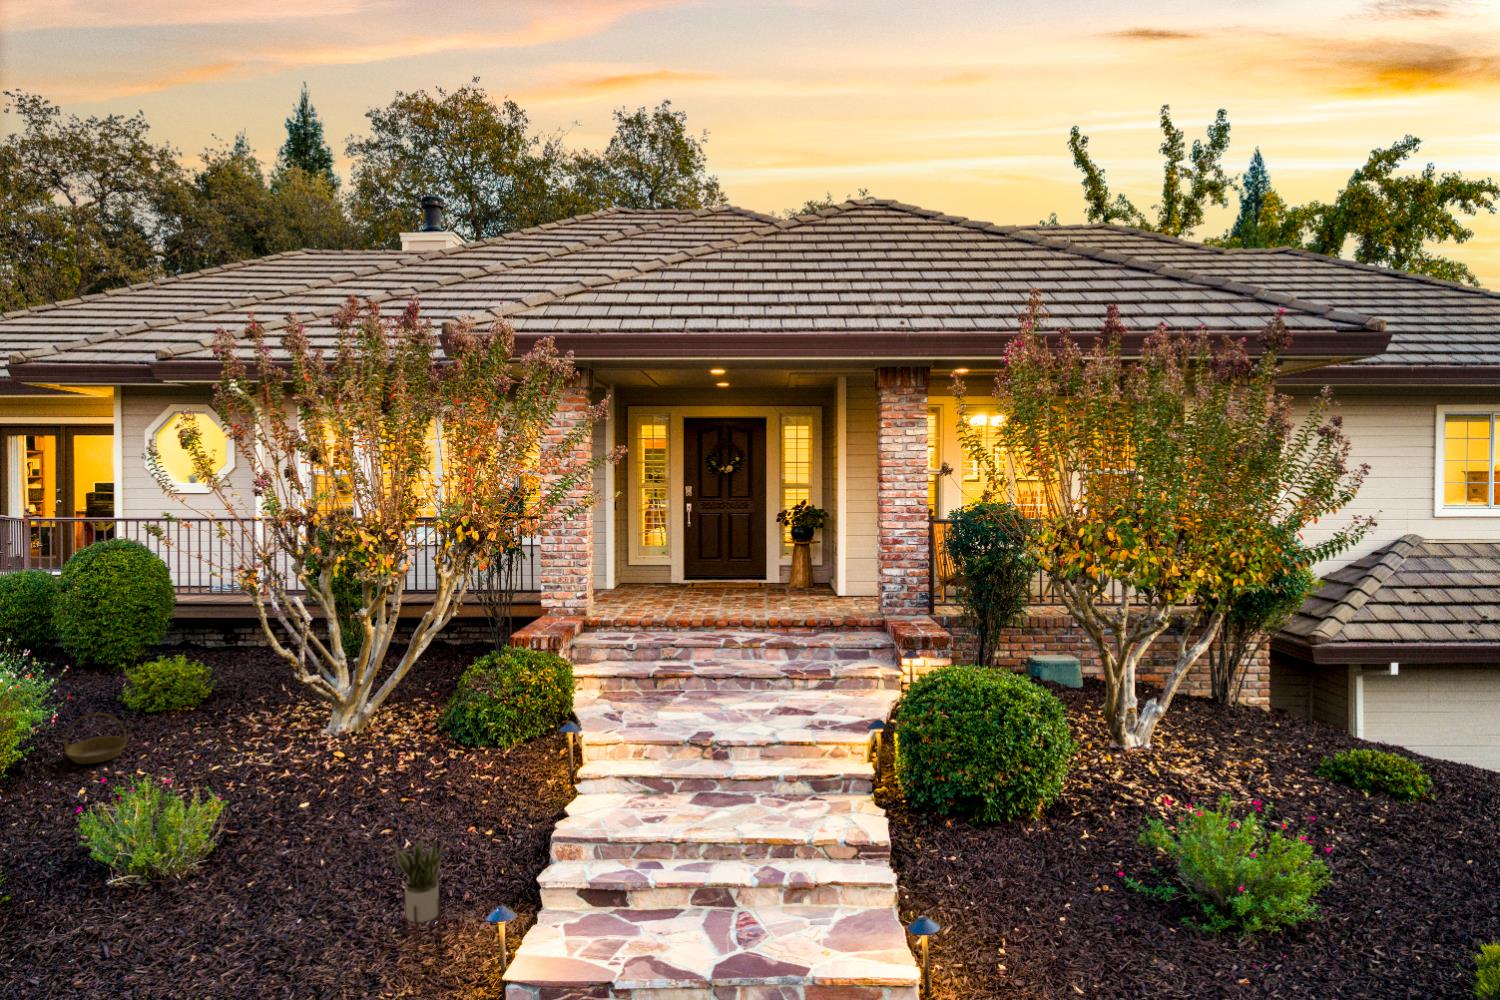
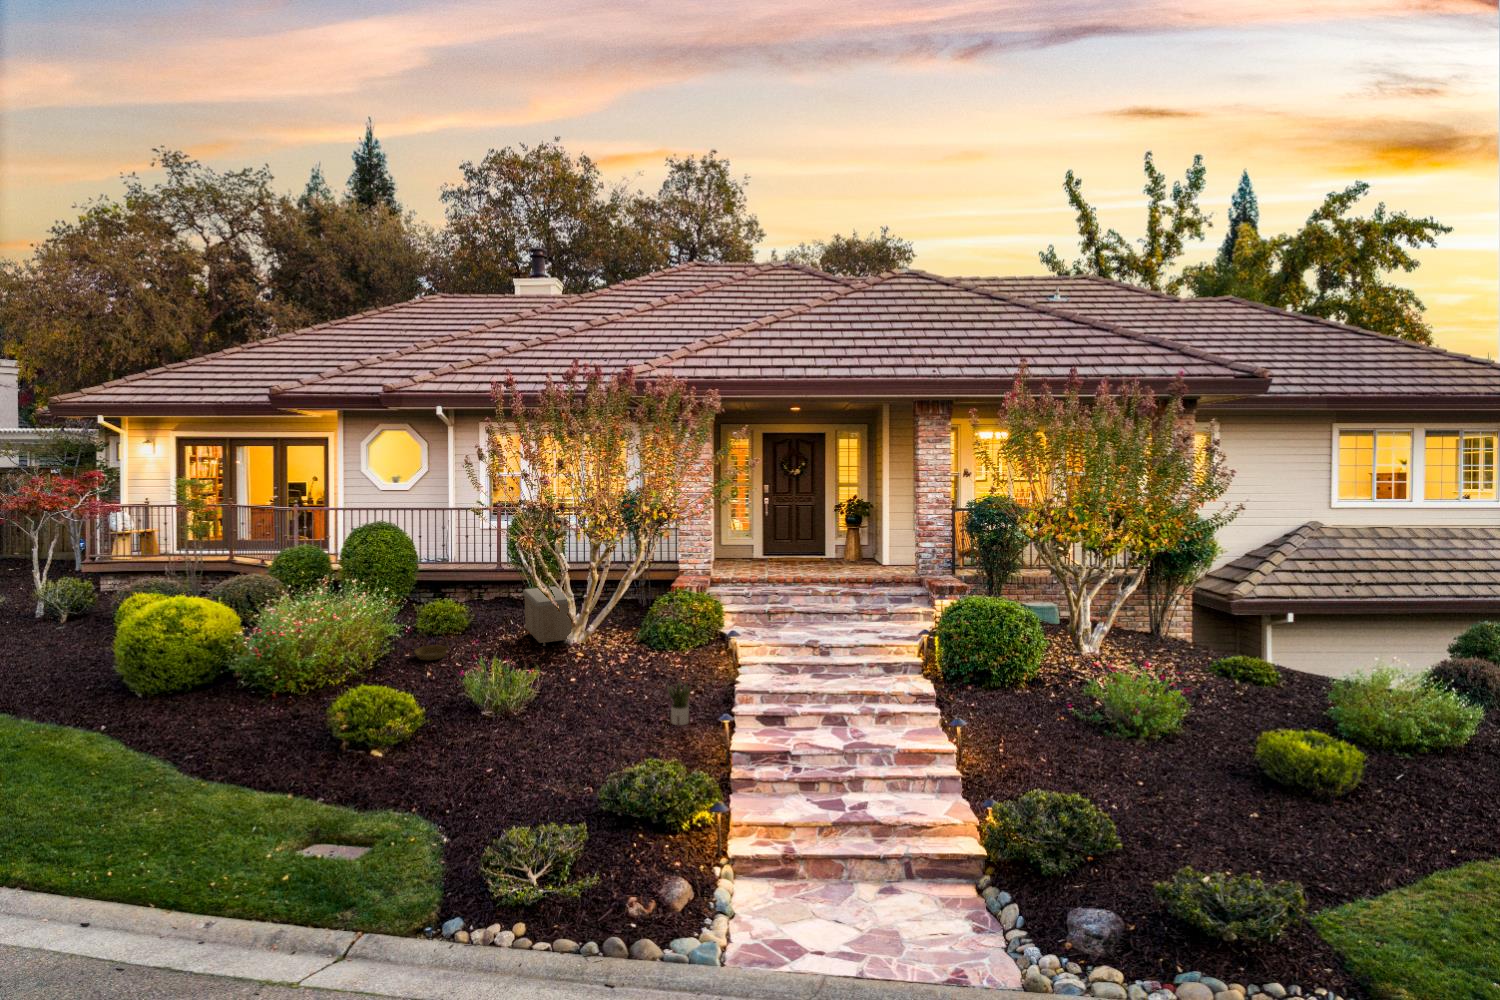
storage bench: none [271,638,338,735] -> present [523,586,573,646]

